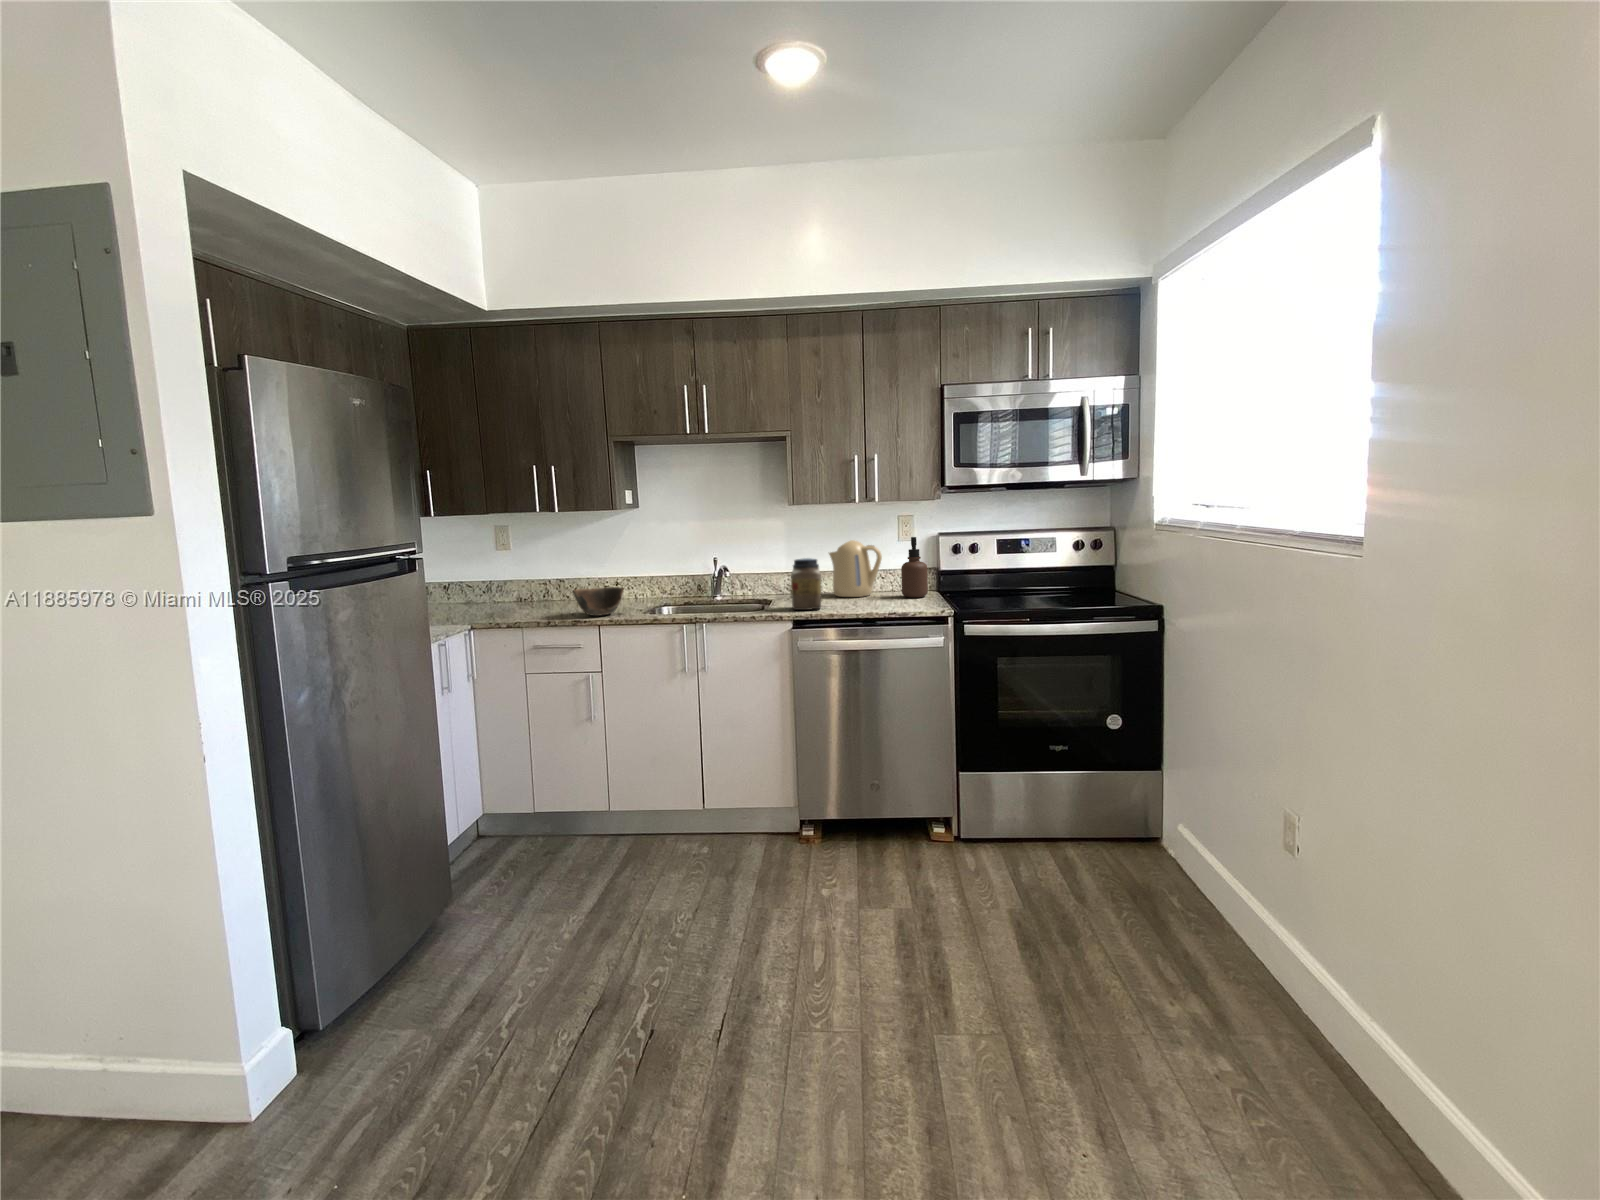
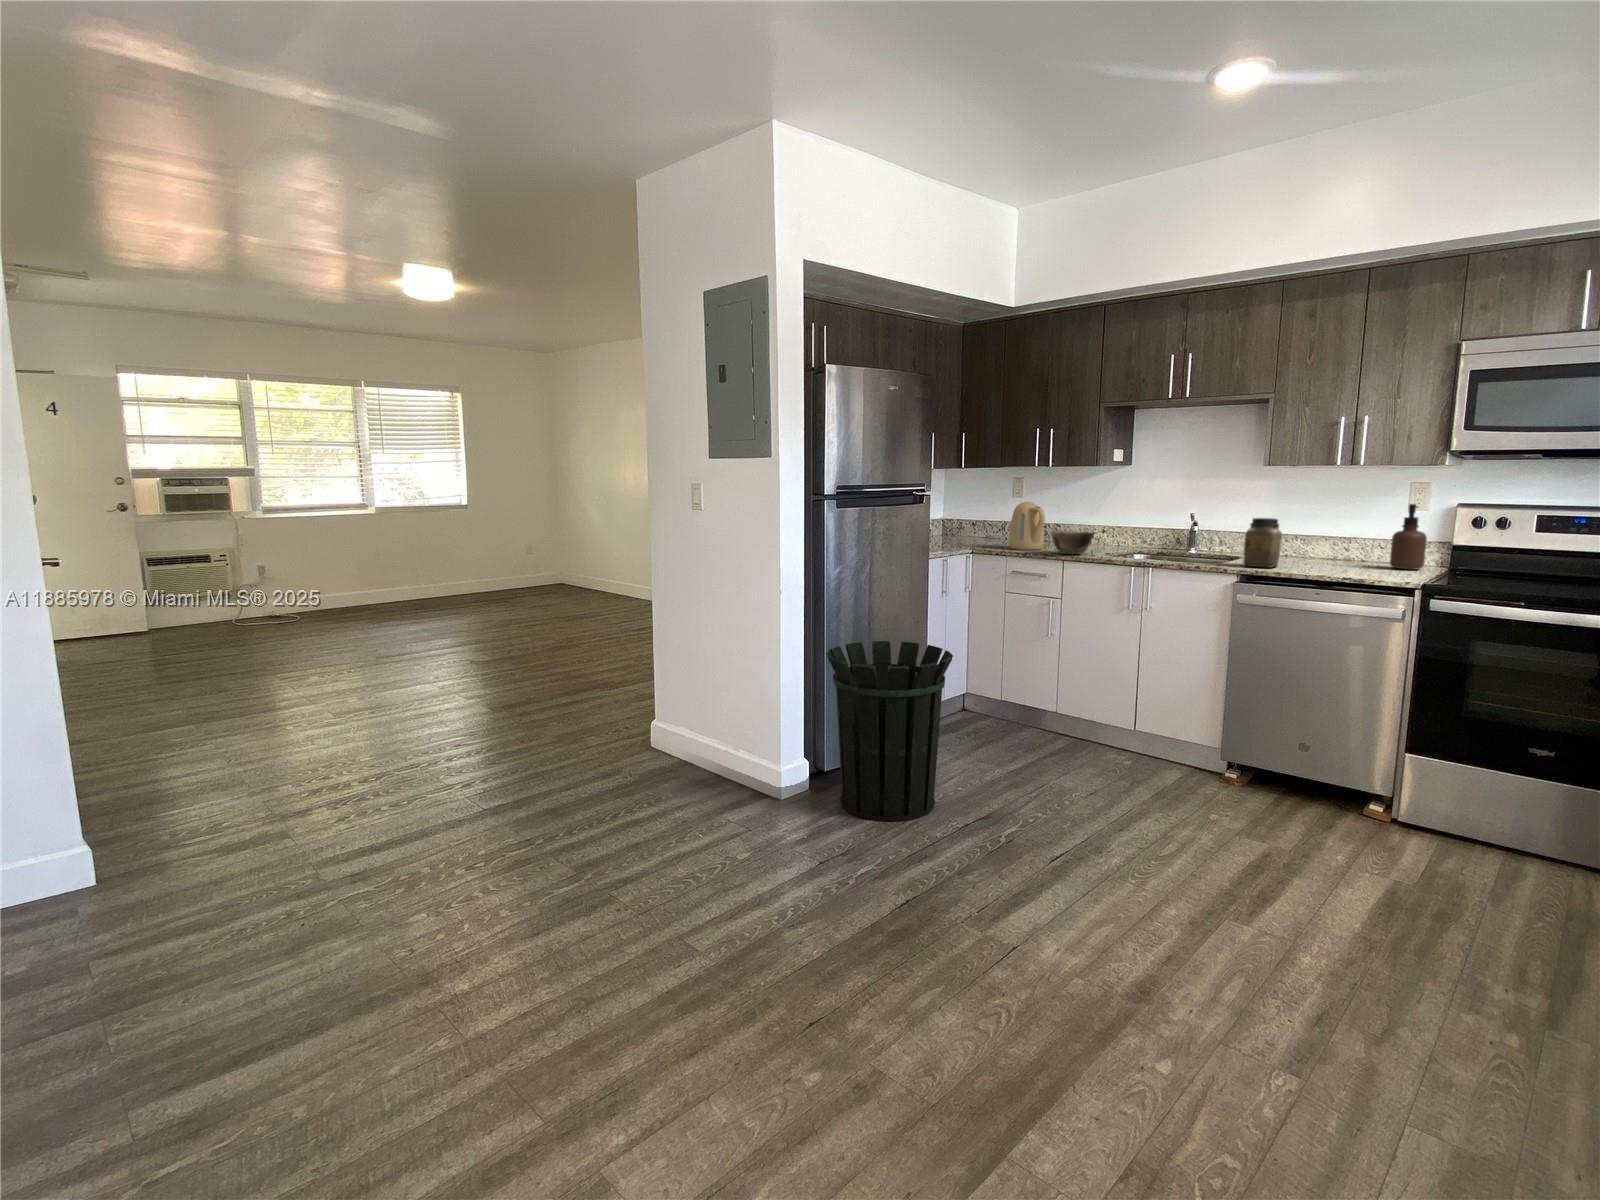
kettle: present [829,540,882,597] -> present [1008,502,1045,550]
waste bin: none [302,779,525,1095] -> present [826,641,953,821]

